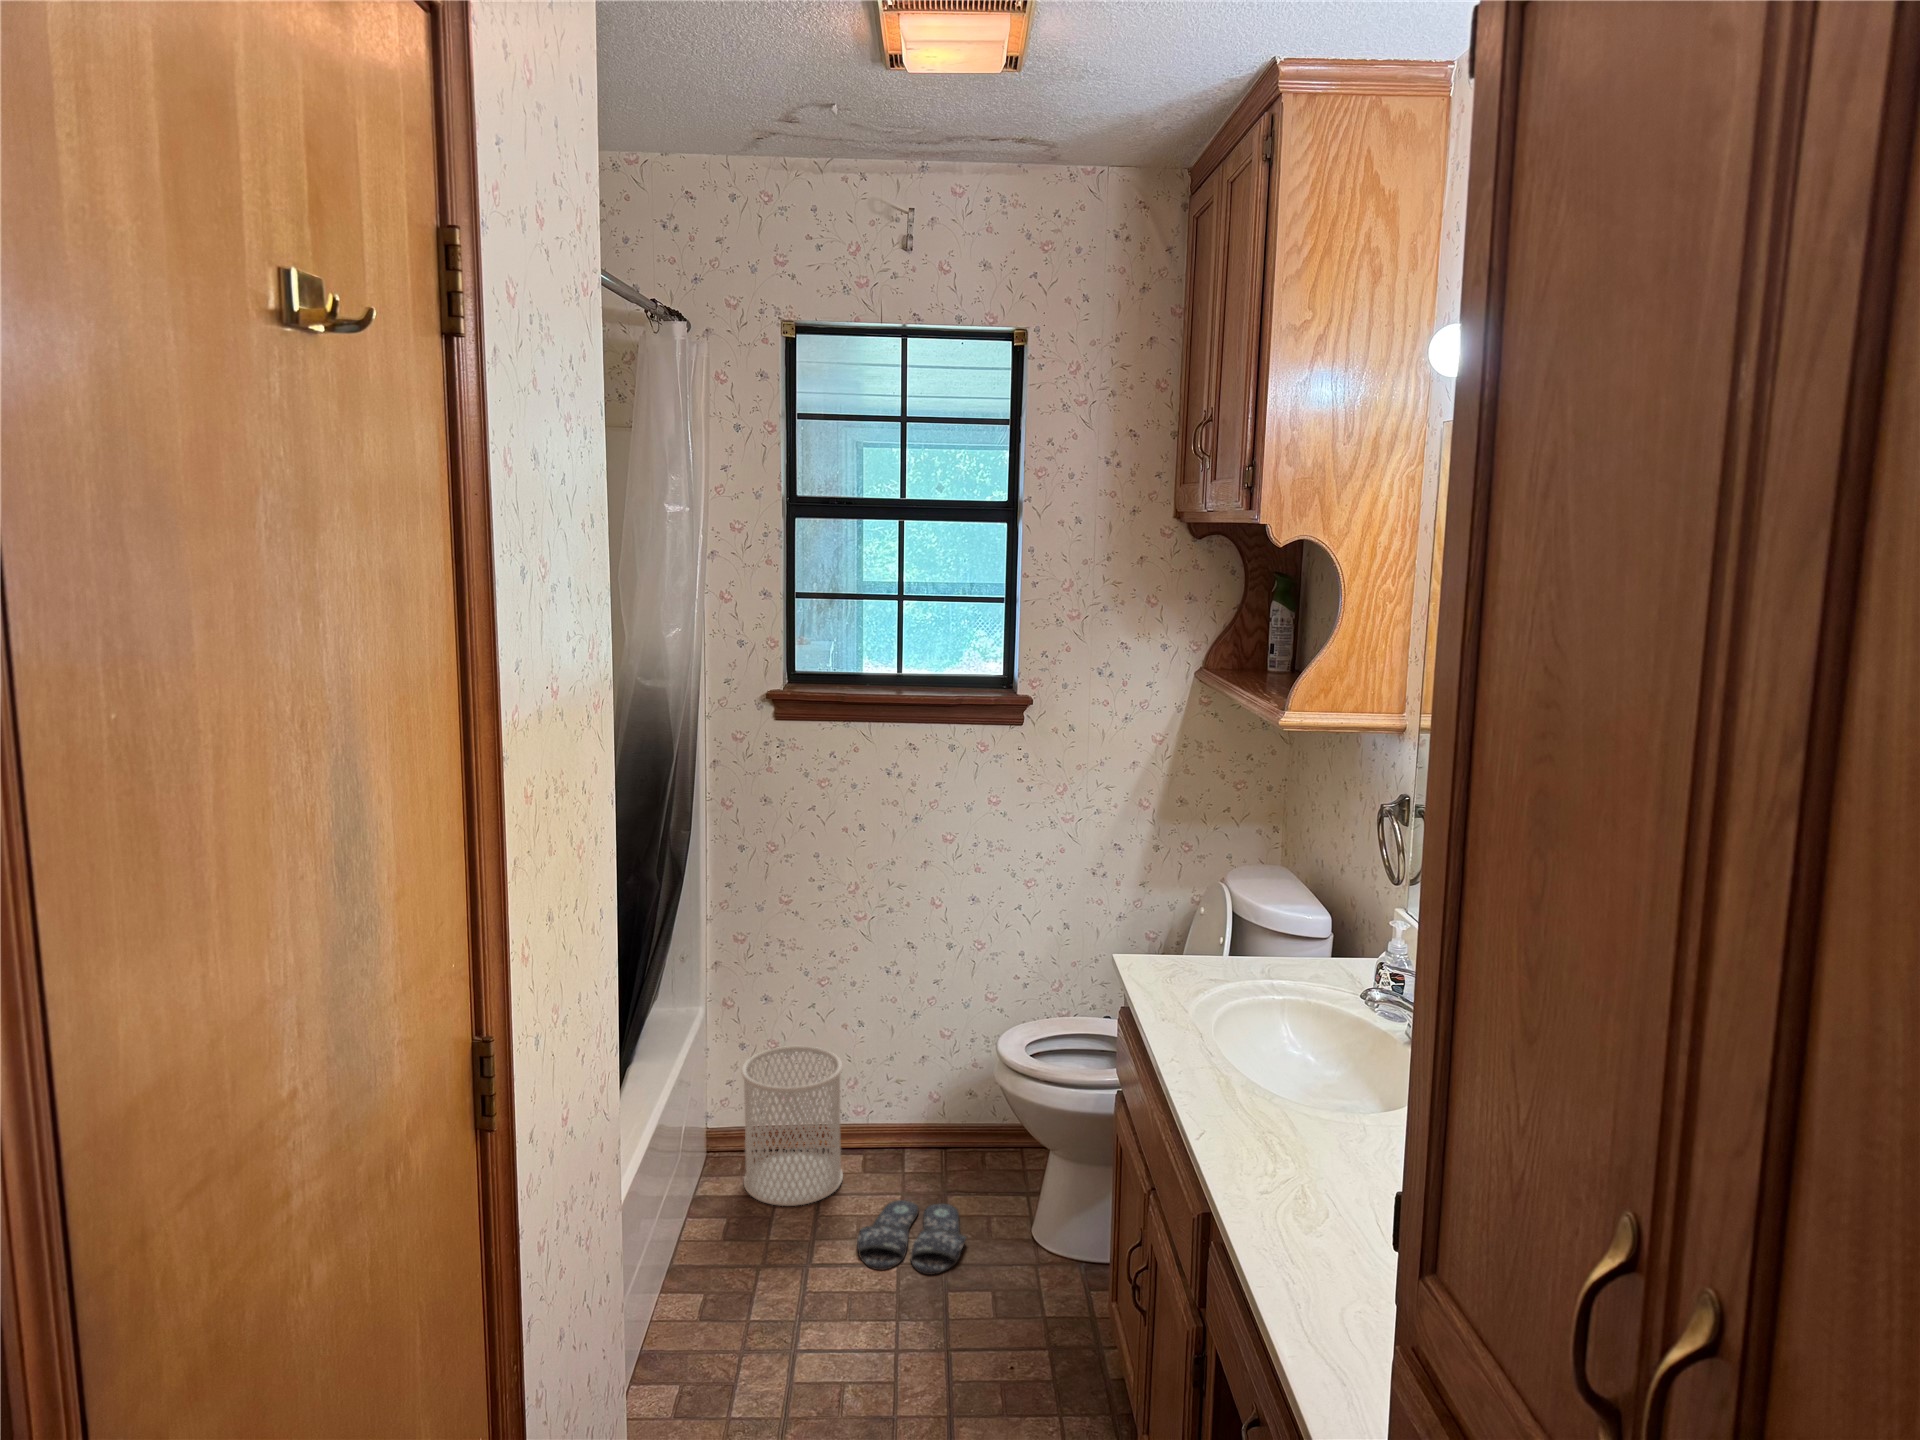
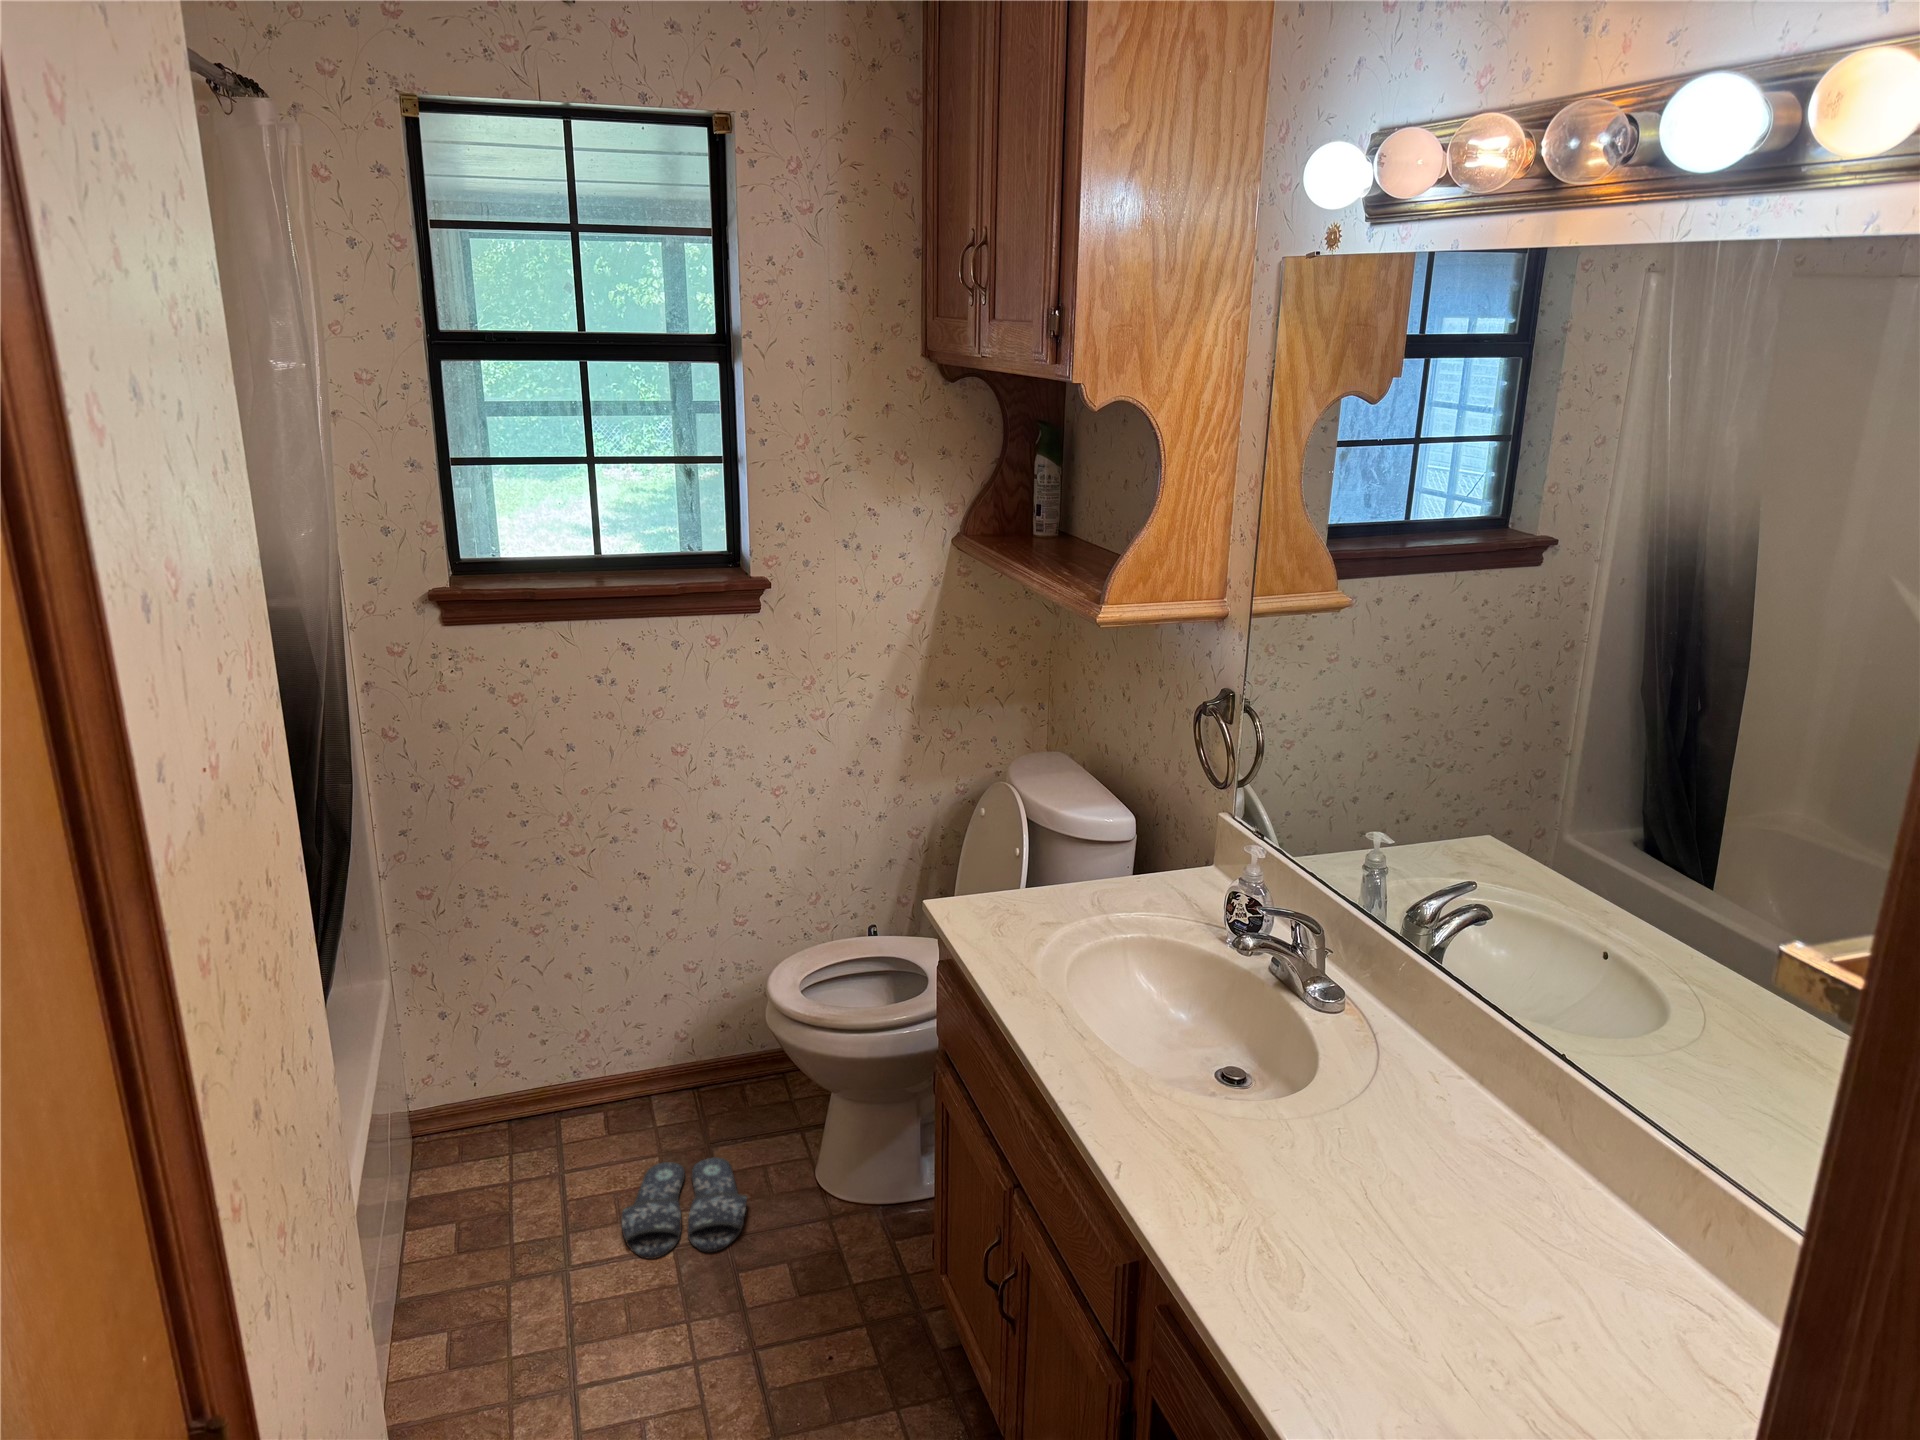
wastebasket: present [741,1046,843,1206] -> none [449,1006,587,1198]

